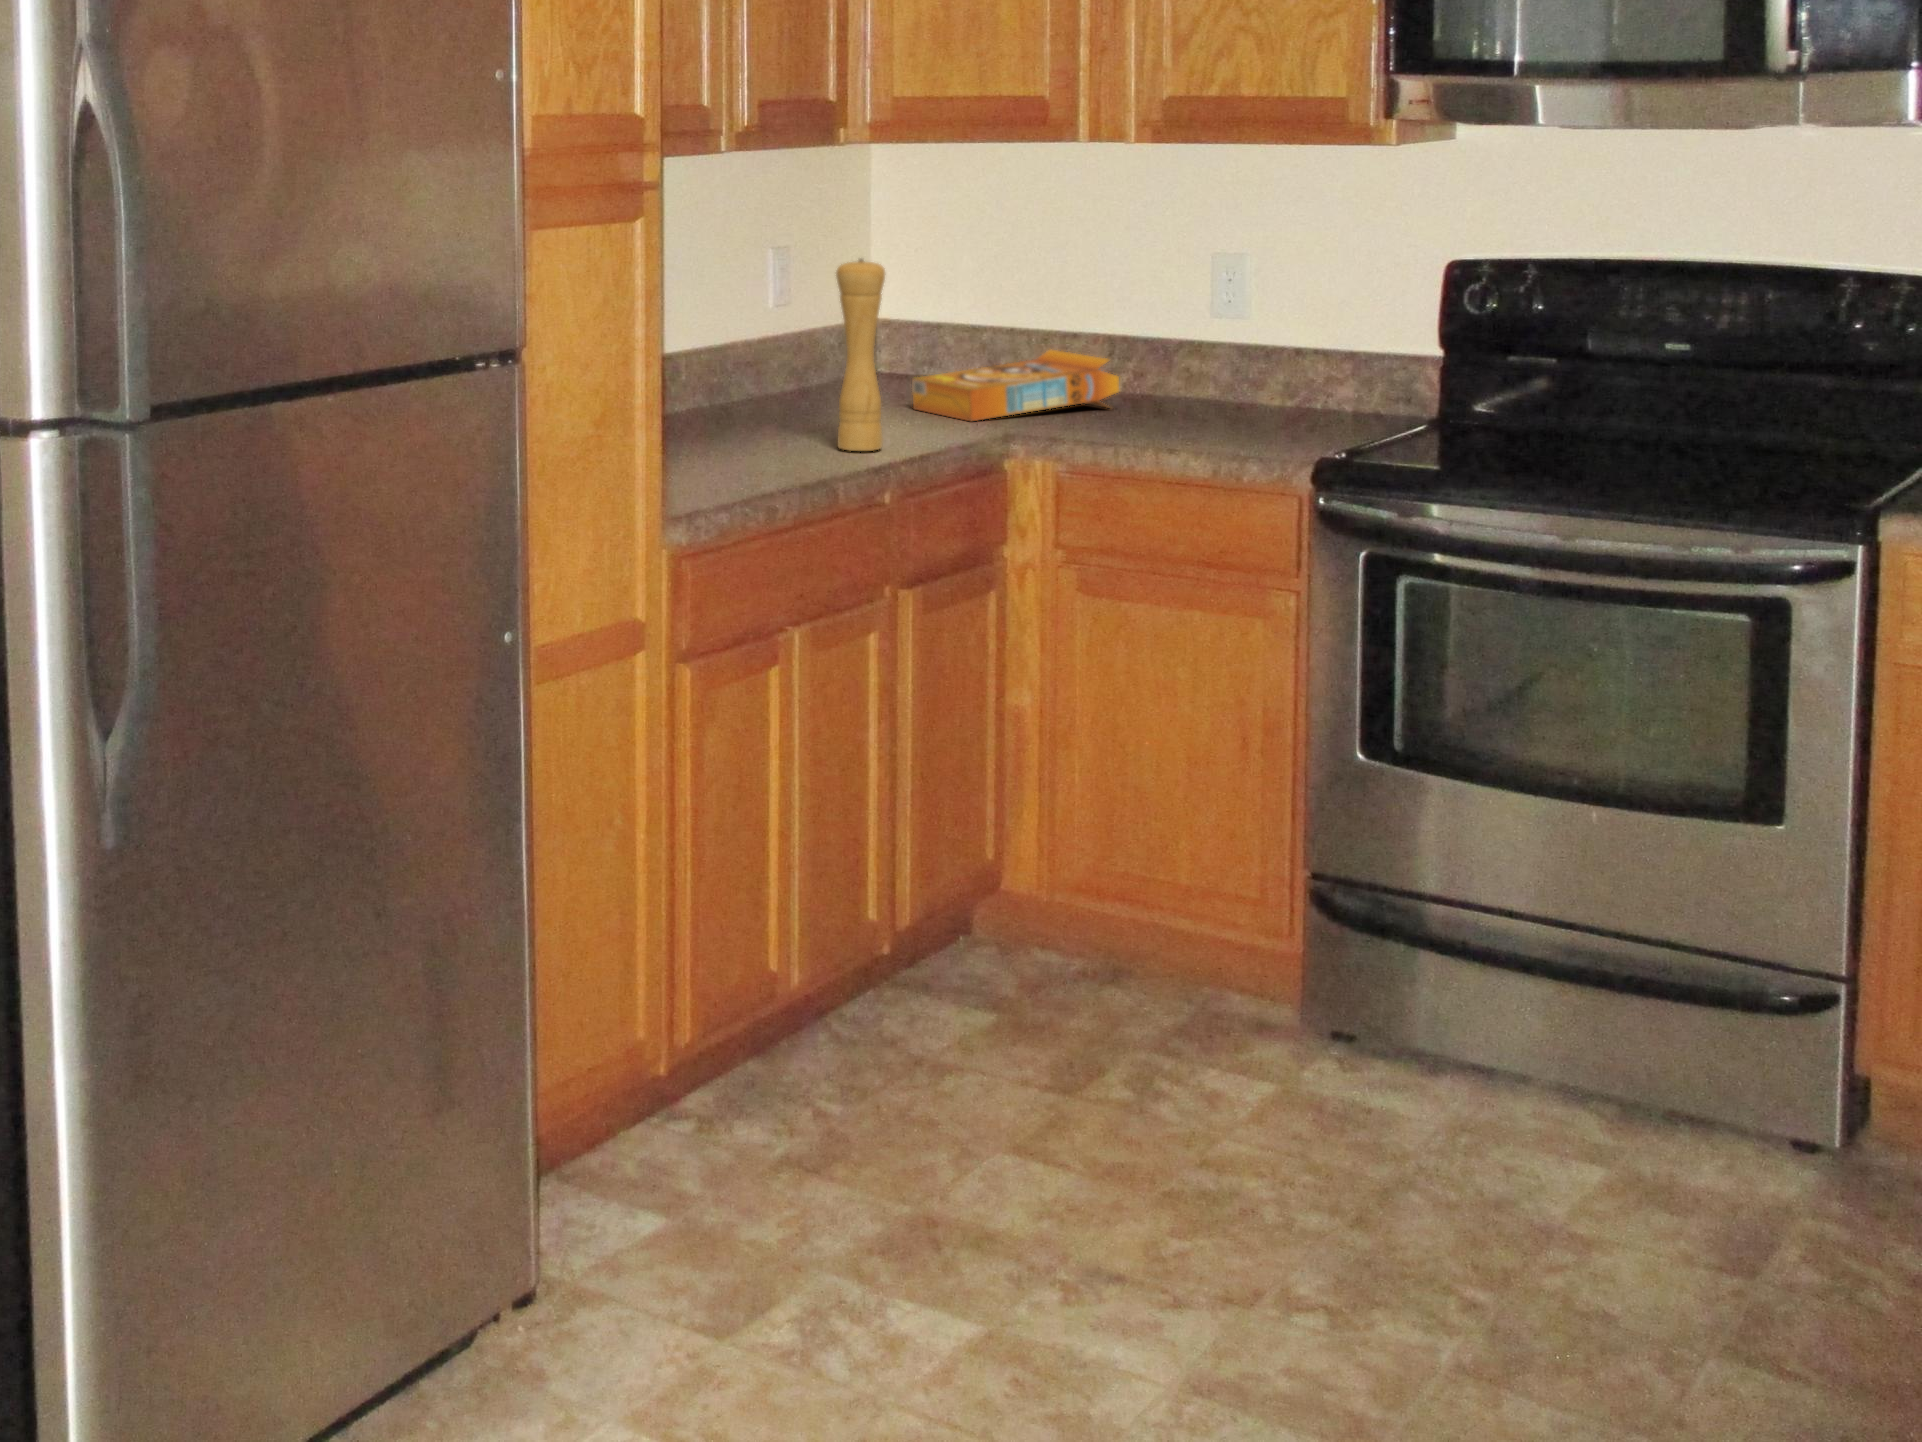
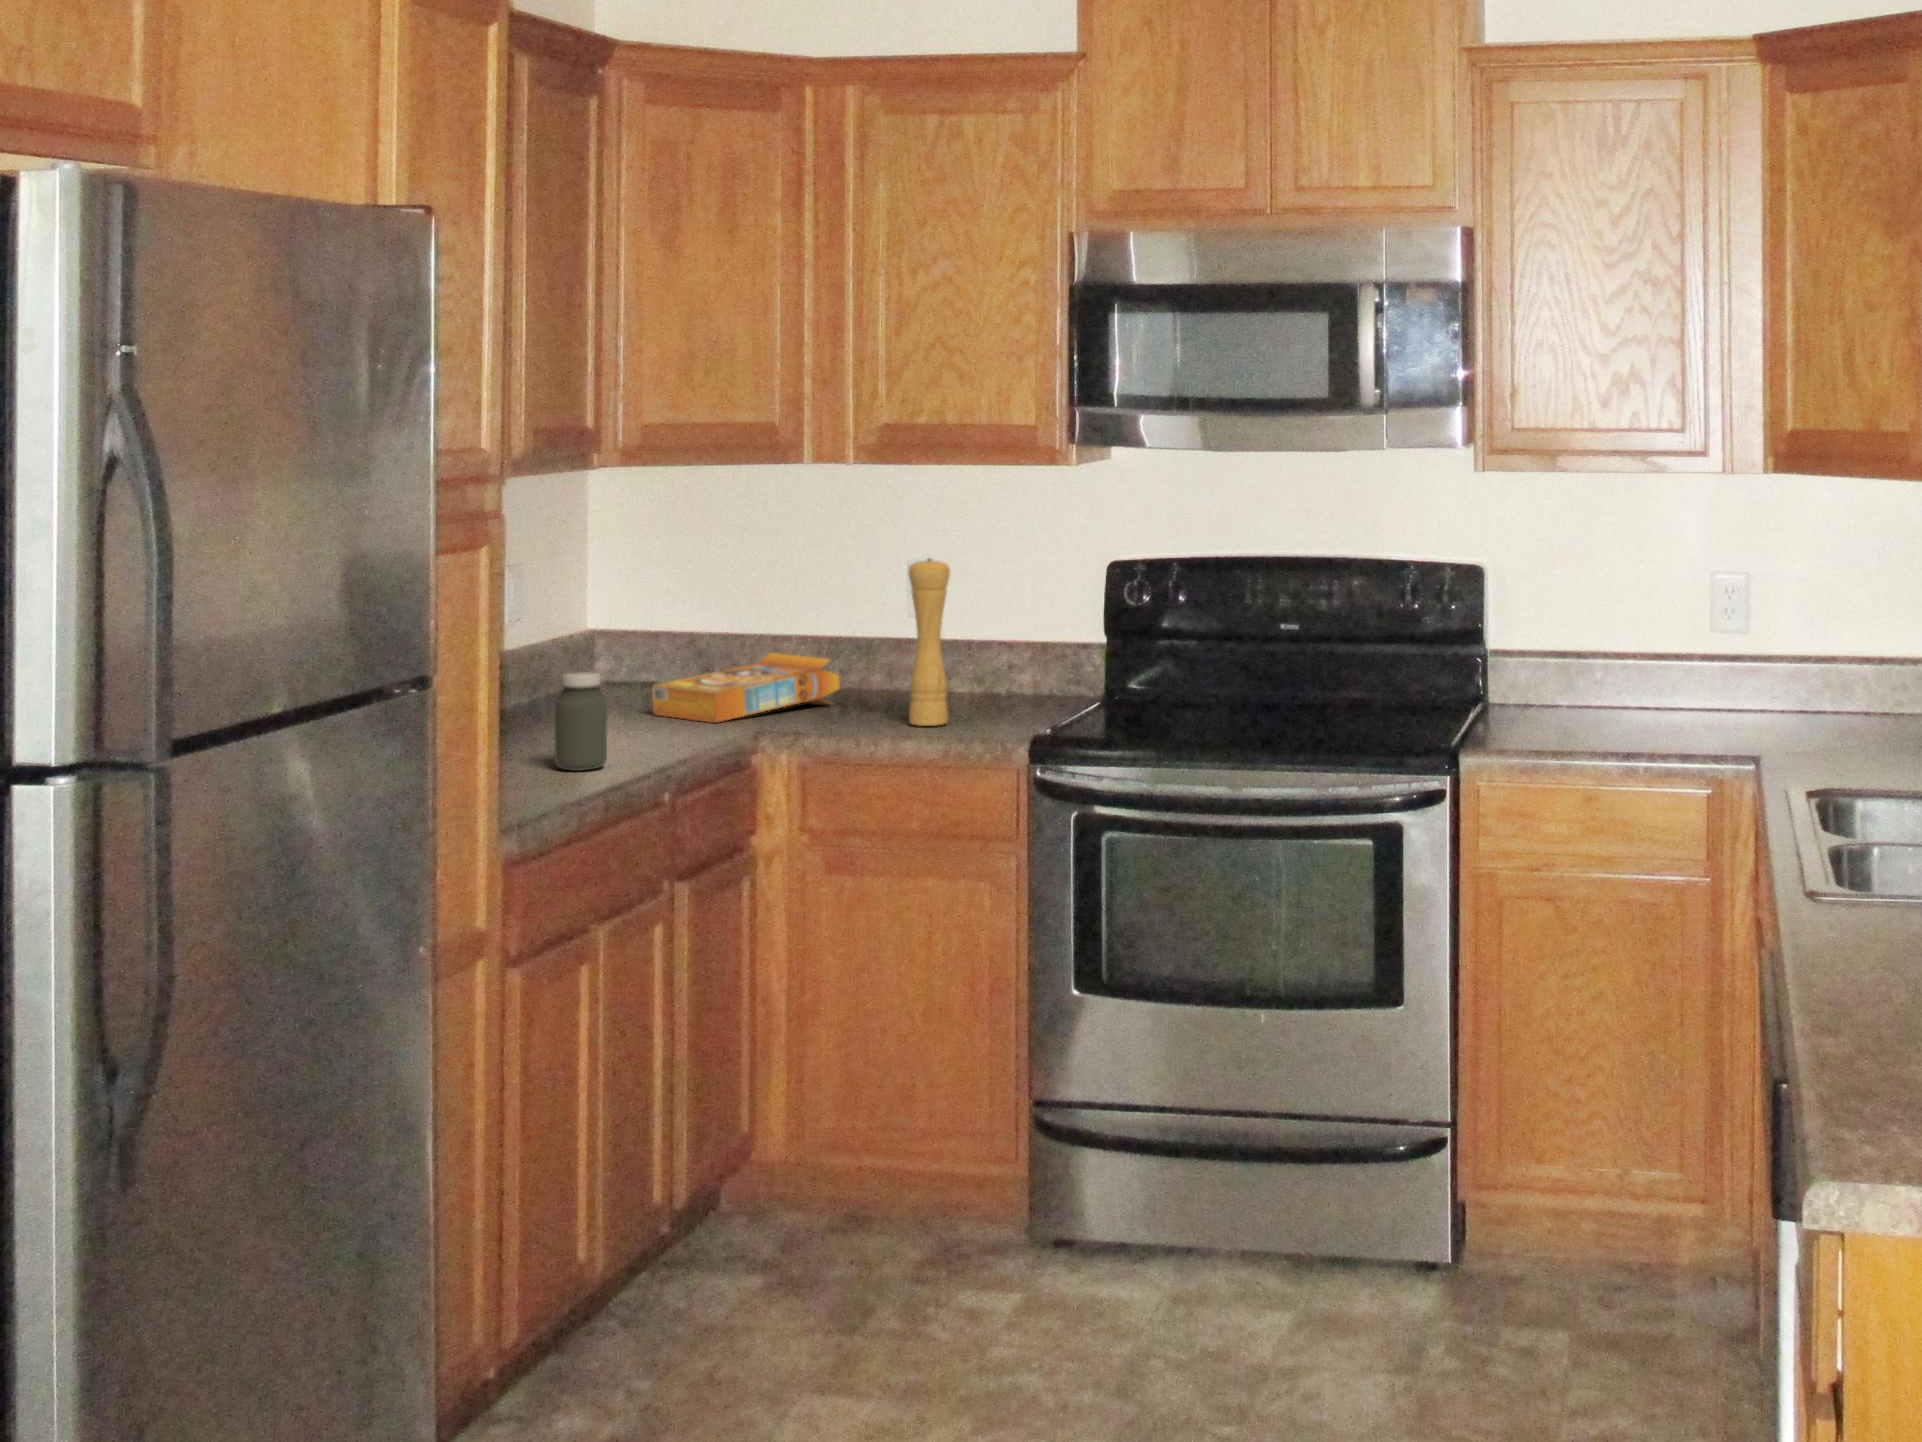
pepper mill: present [836,259,885,451] -> present [908,558,950,726]
jar: none [769,361,823,463] -> present [555,672,607,771]

